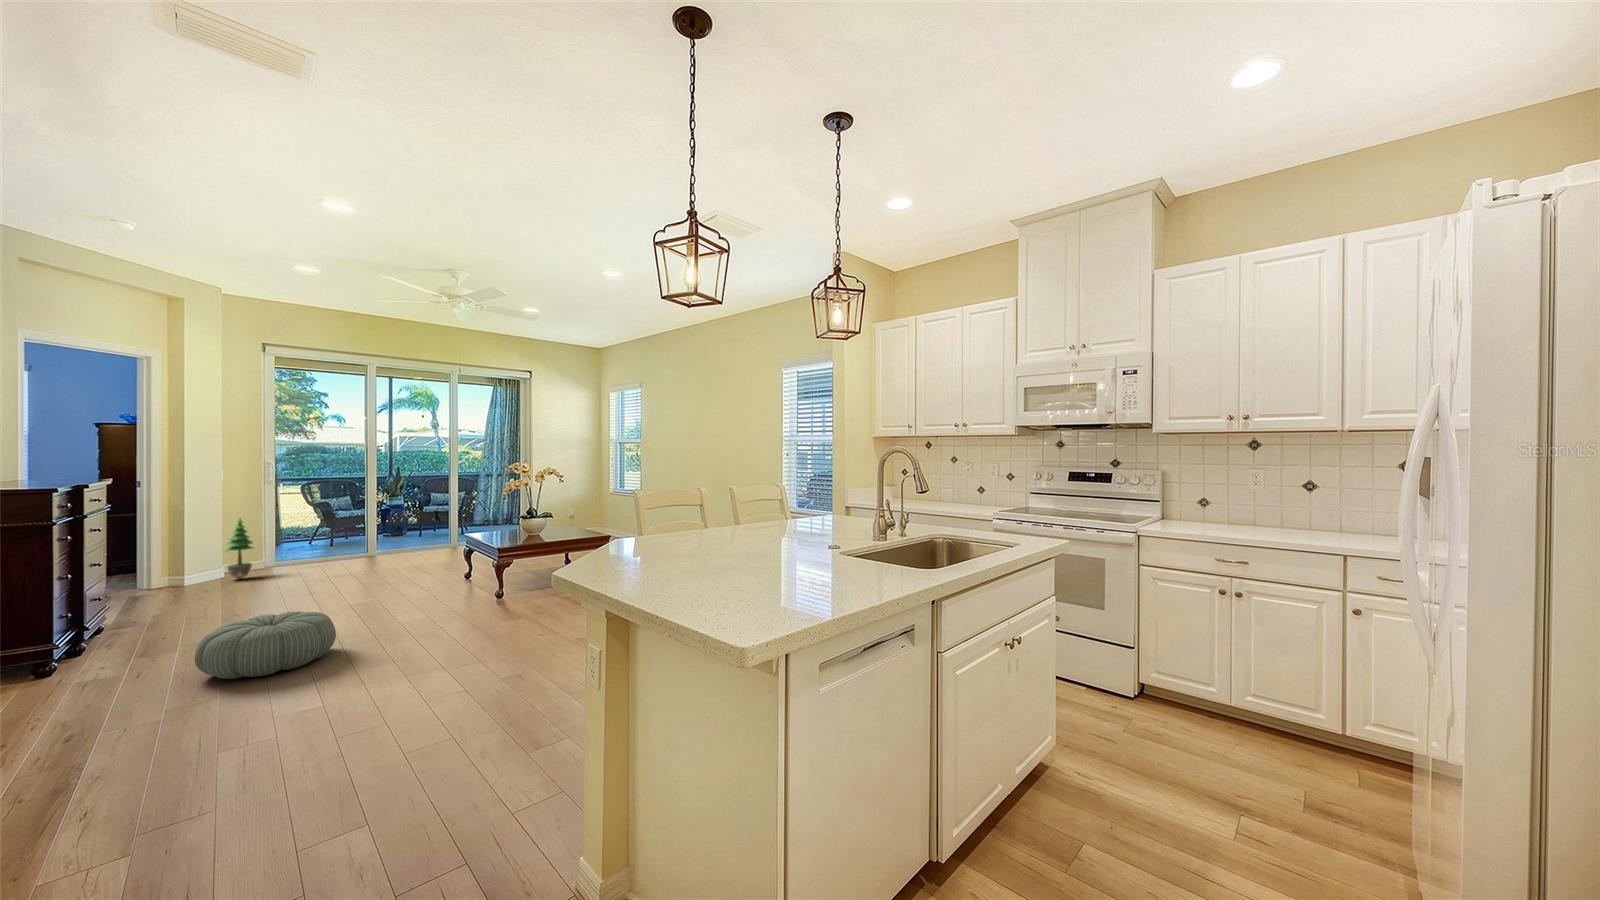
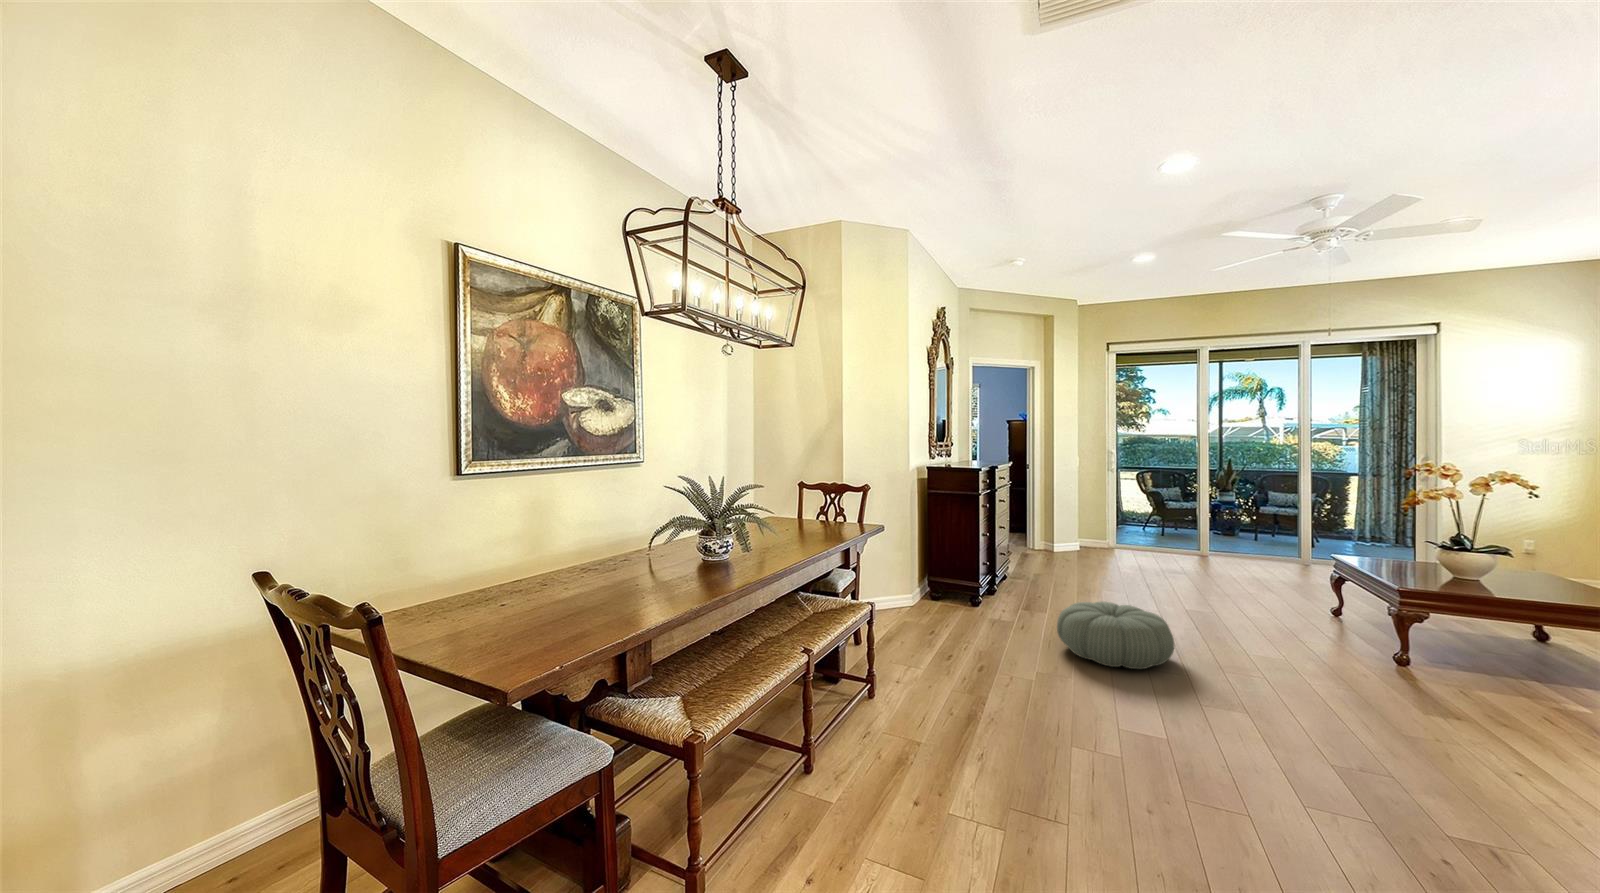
potted tree: present [225,519,253,579] -> none [1078,499,1100,554]

